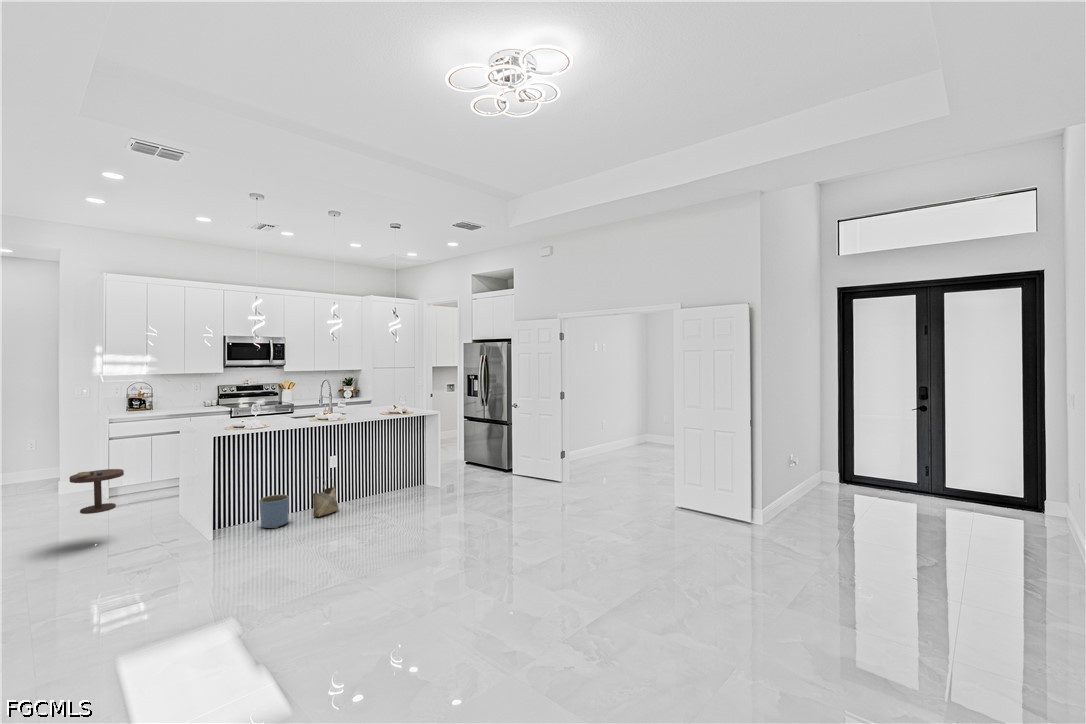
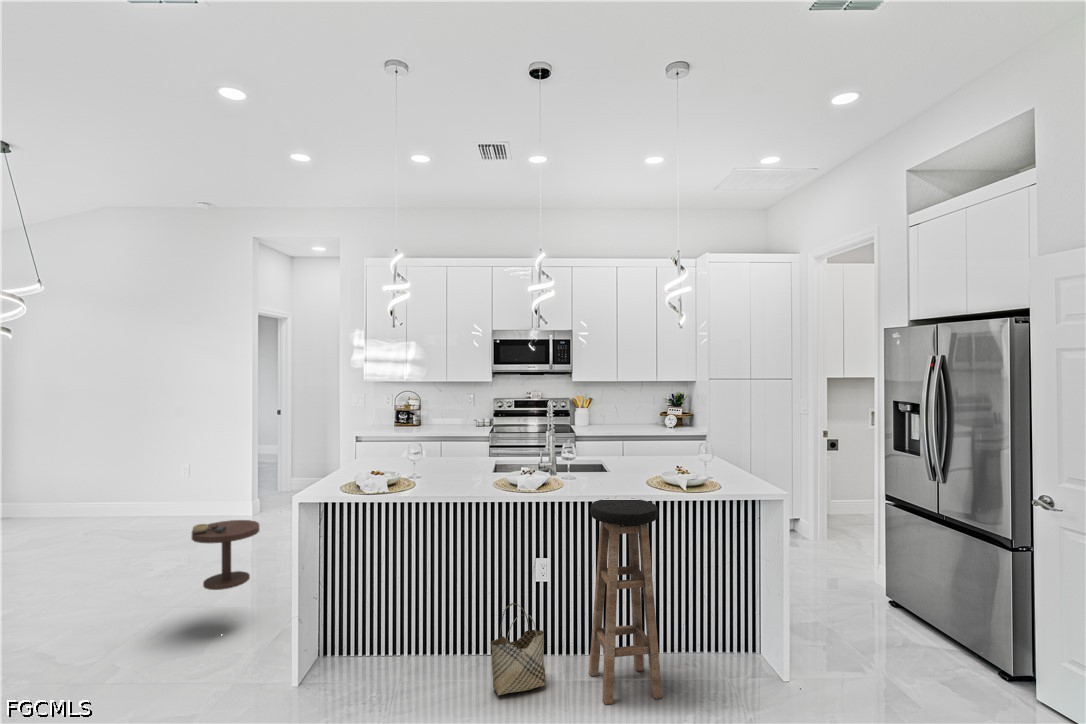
bar stool: none [354,422,391,508] -> present [589,500,662,704]
planter: present [259,495,289,528] -> none [396,622,448,700]

